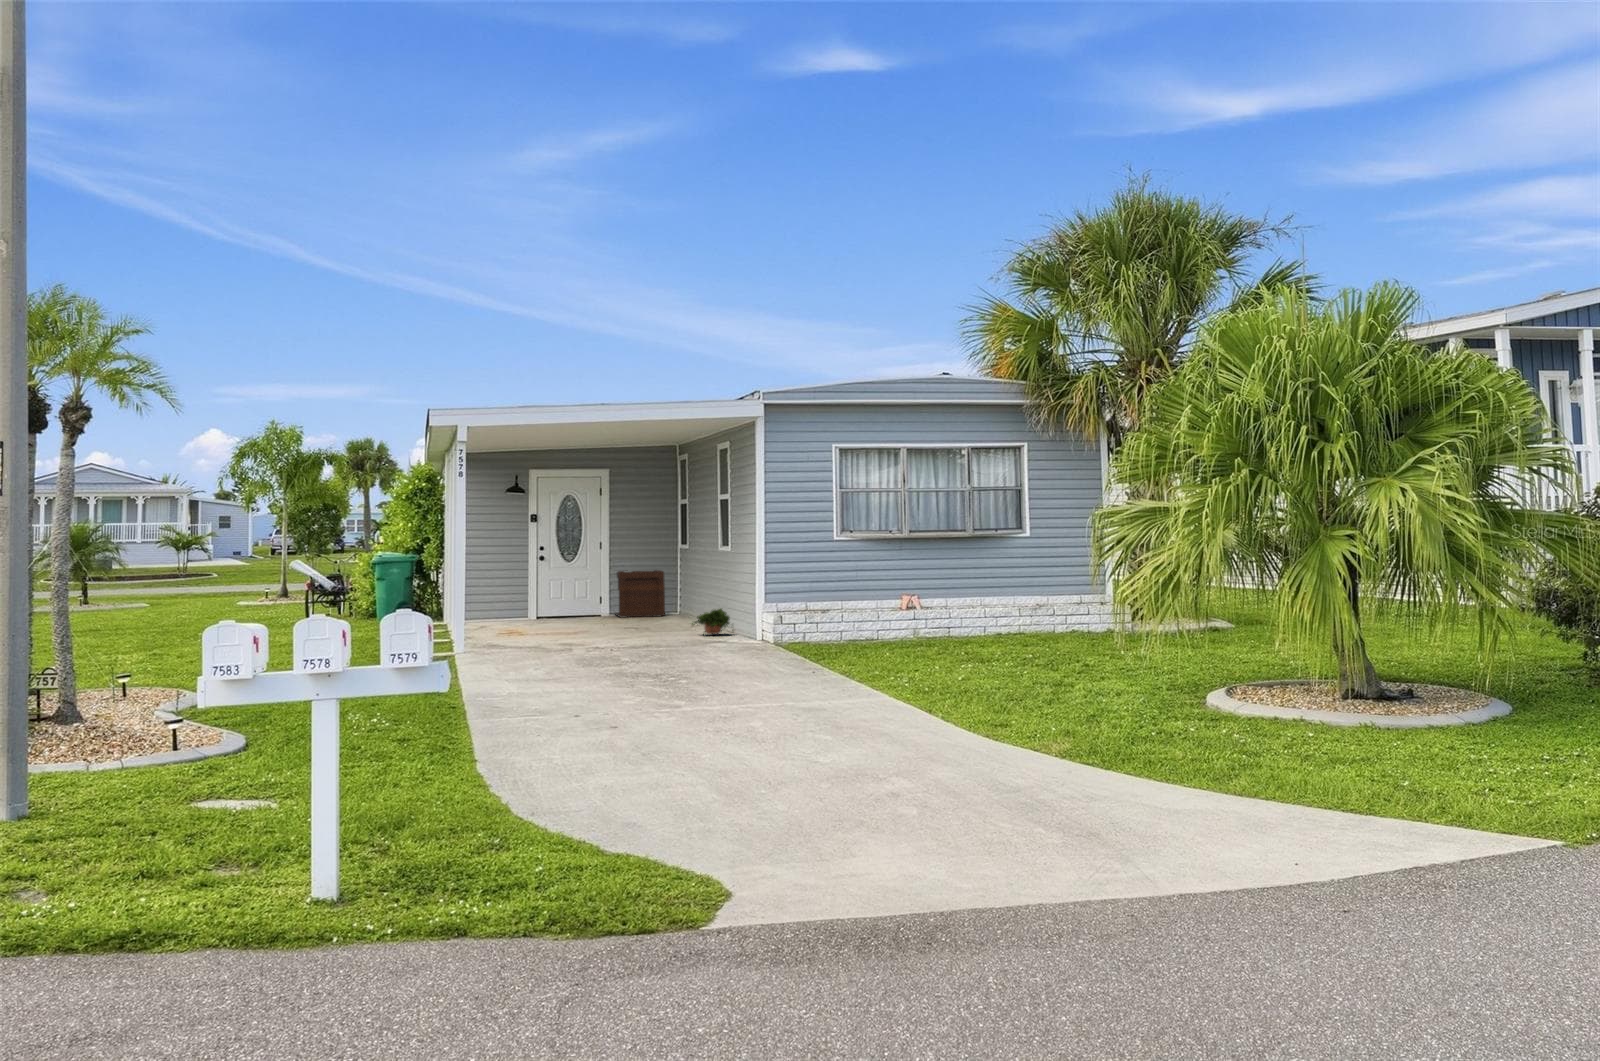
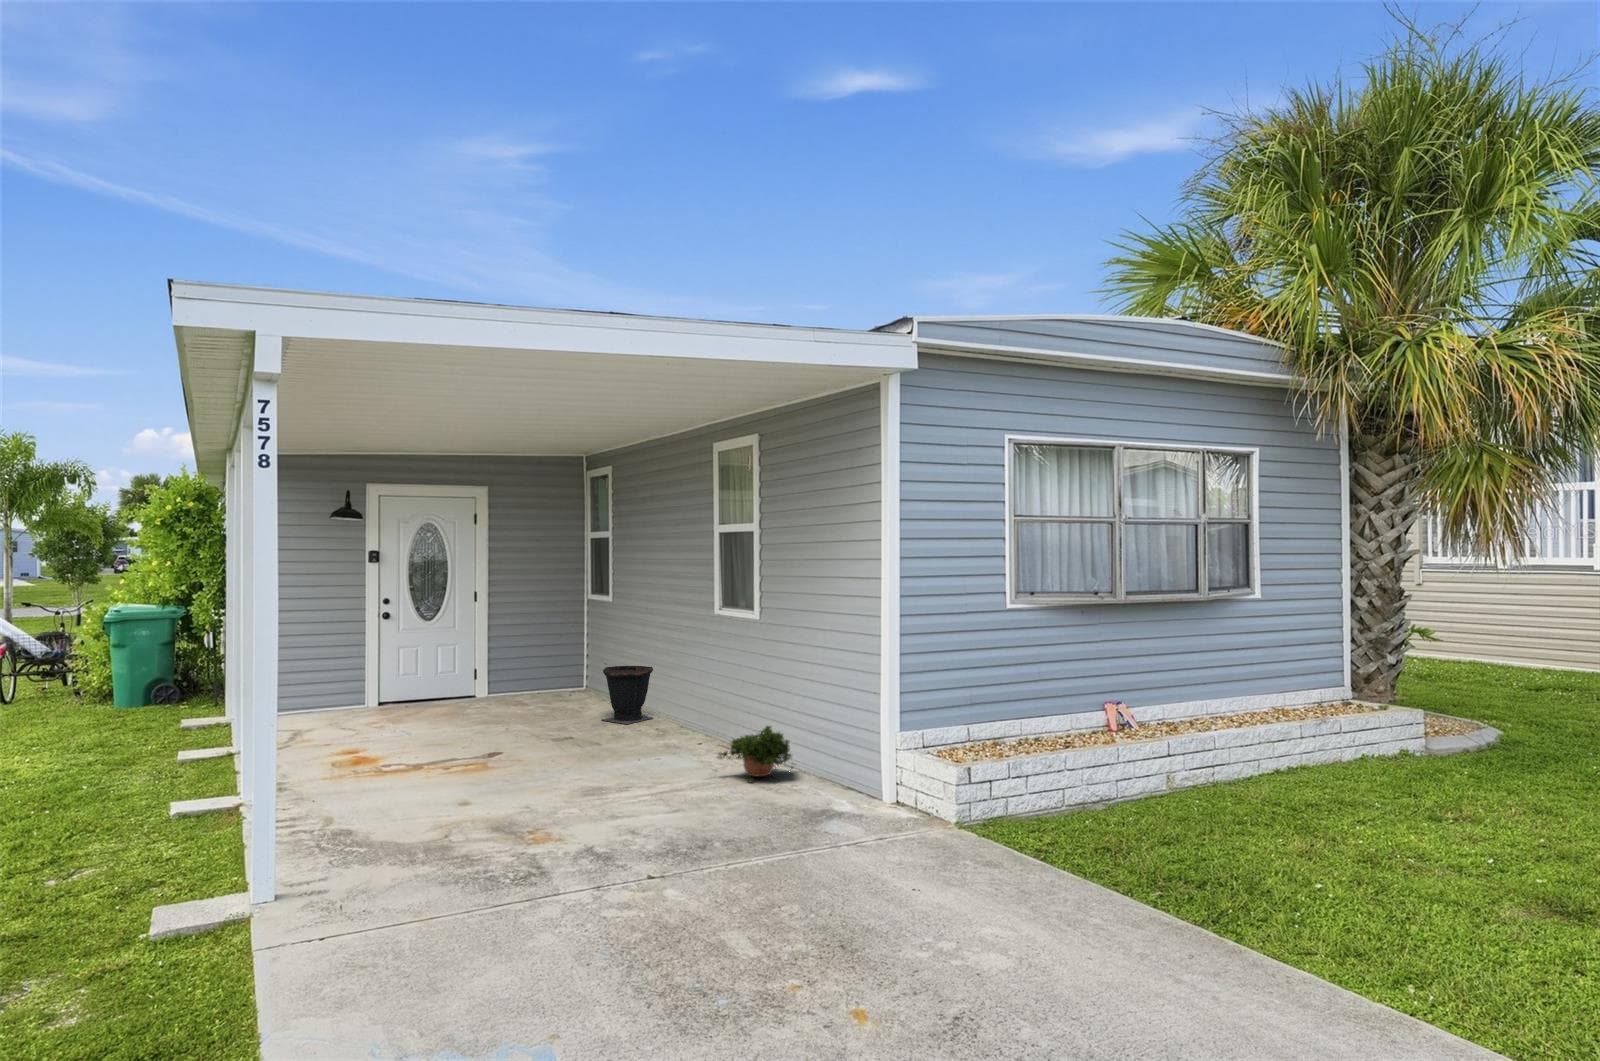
wooden crate: present [615,570,665,617] -> none [498,630,581,706]
bucket: none [663,585,698,623] -> present [602,663,653,724]

